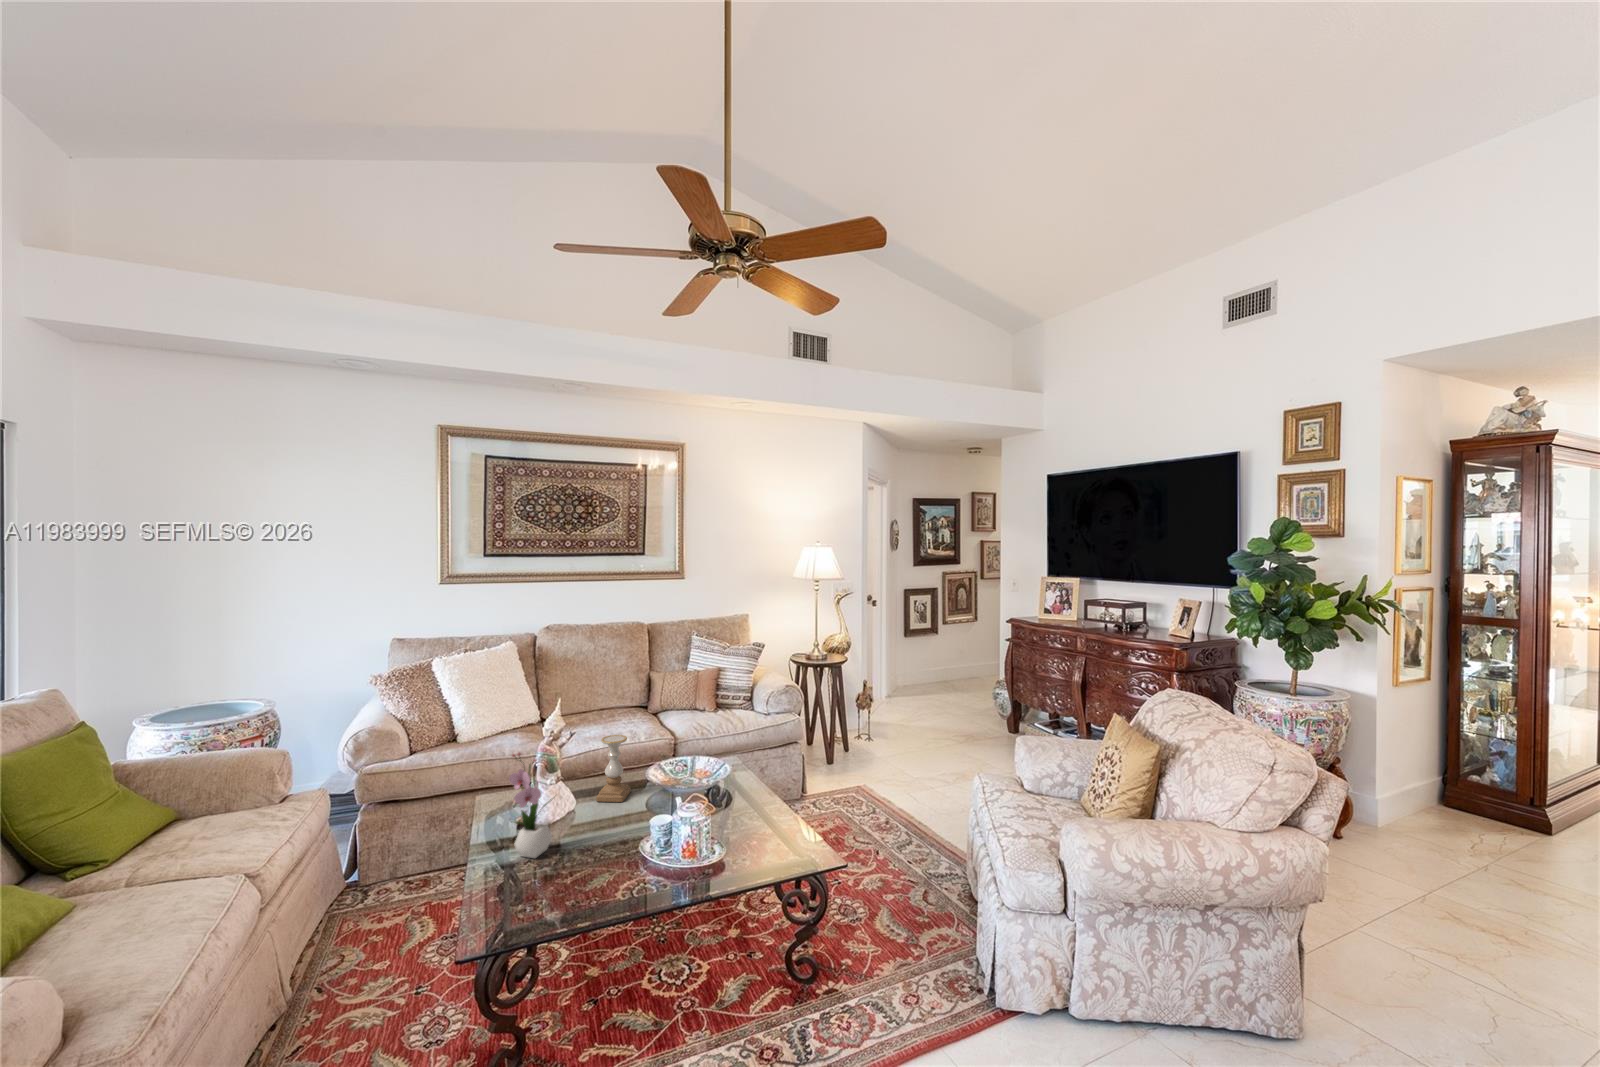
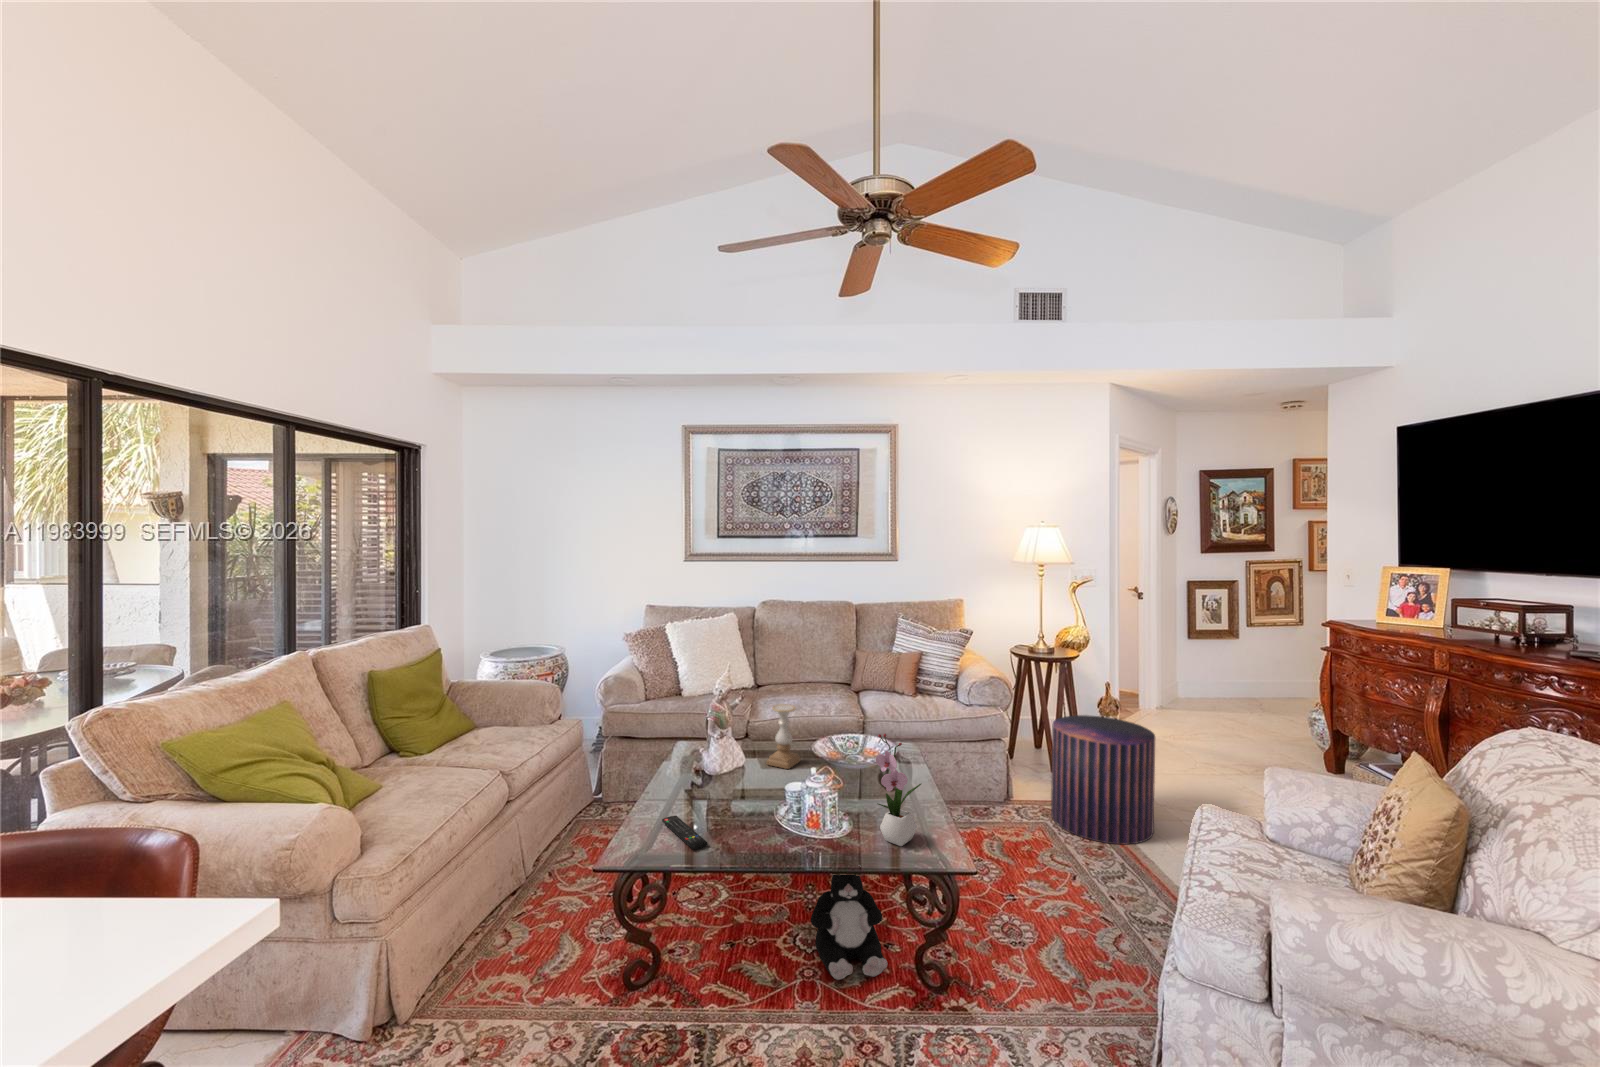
pouf: none [839,710,920,817] -> present [1051,715,1155,844]
flower arrangement: present [509,753,552,858] -> present [876,734,921,846]
remote control: none [511,875,579,907] -> present [662,816,707,850]
plush toy: none [680,878,762,1001] -> present [811,865,888,980]

